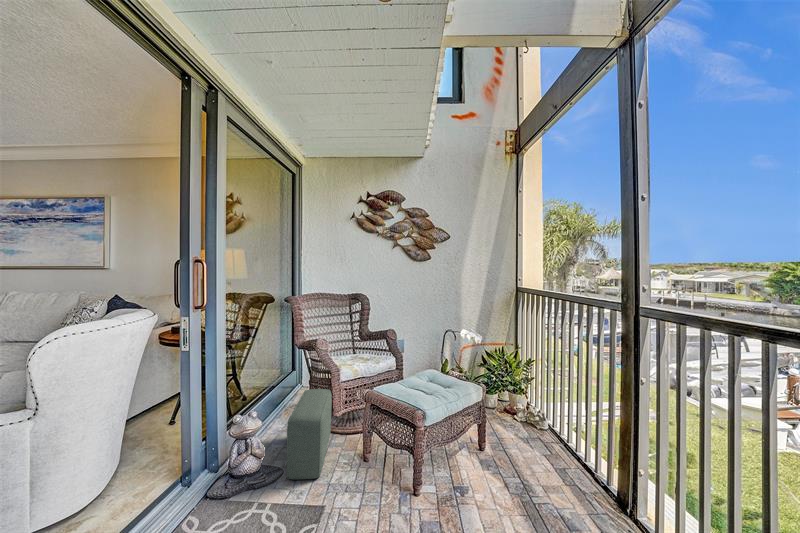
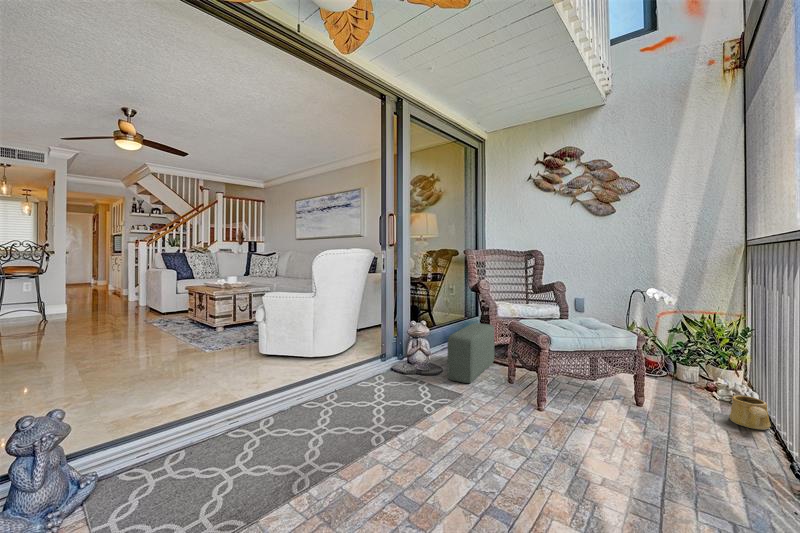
watering can: none [549,428,578,458] -> present [729,395,770,430]

